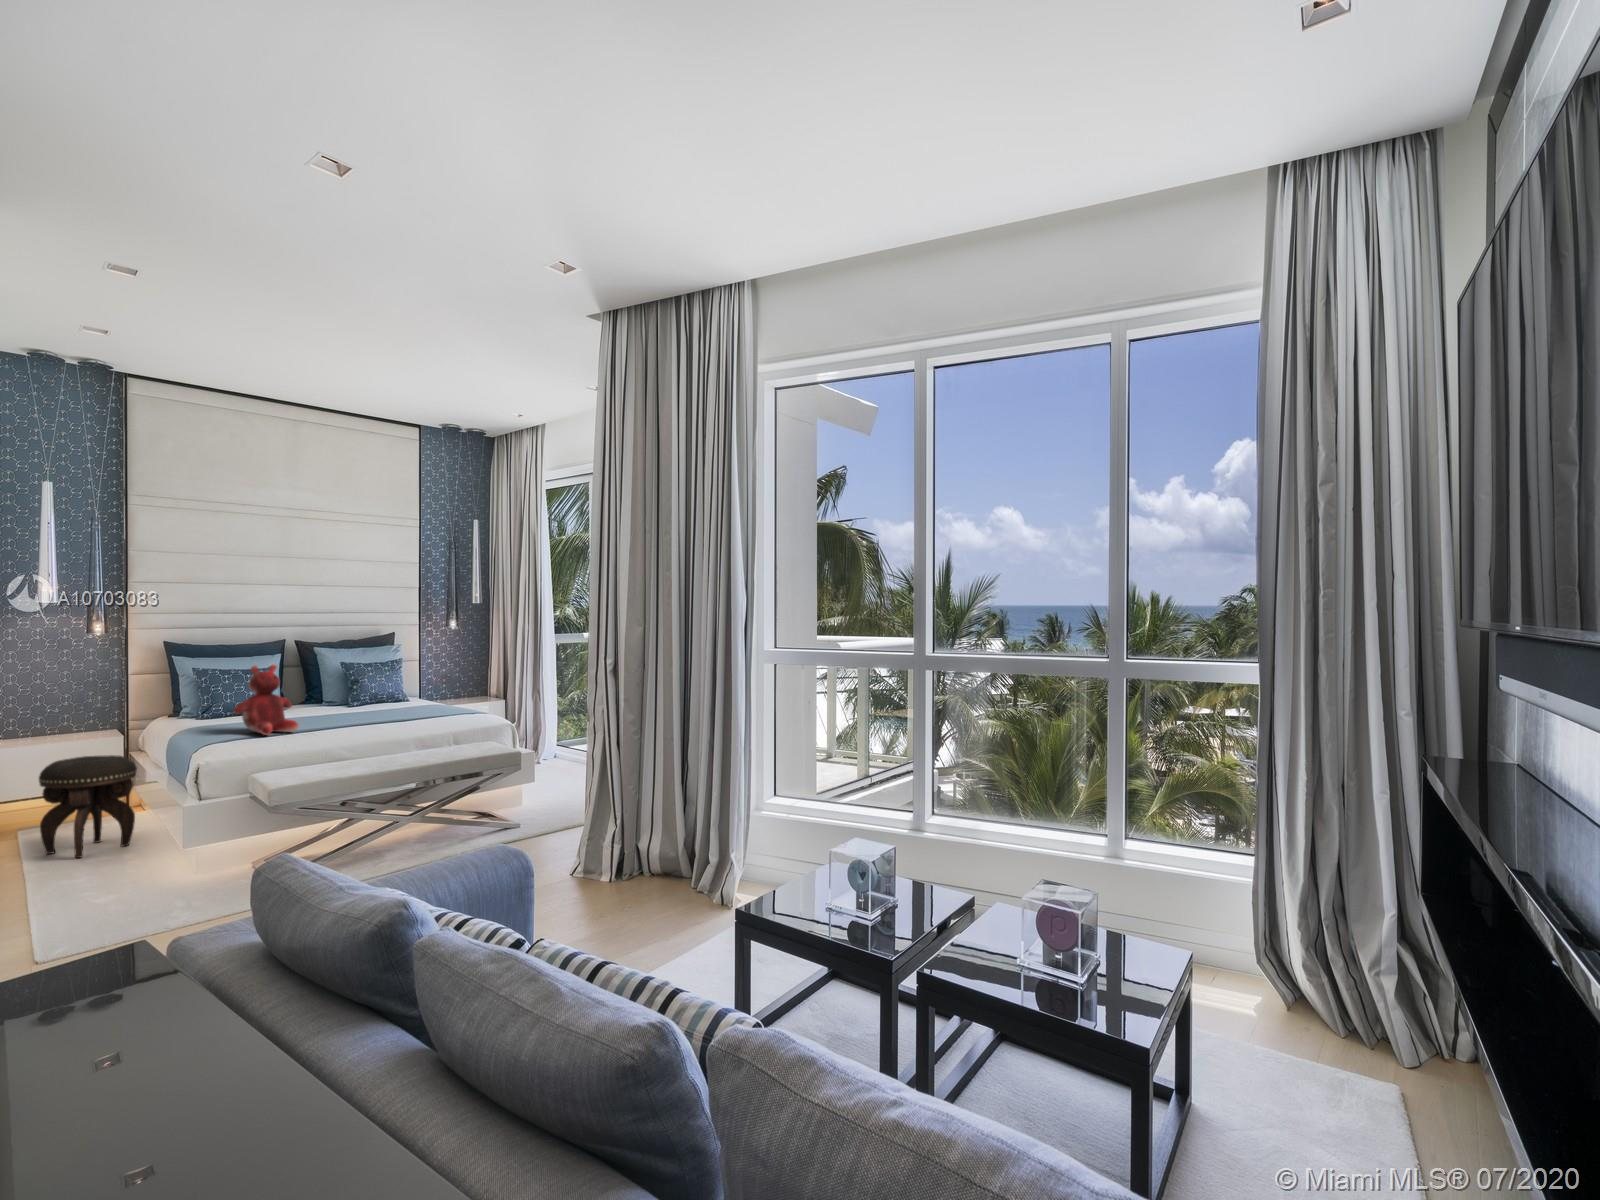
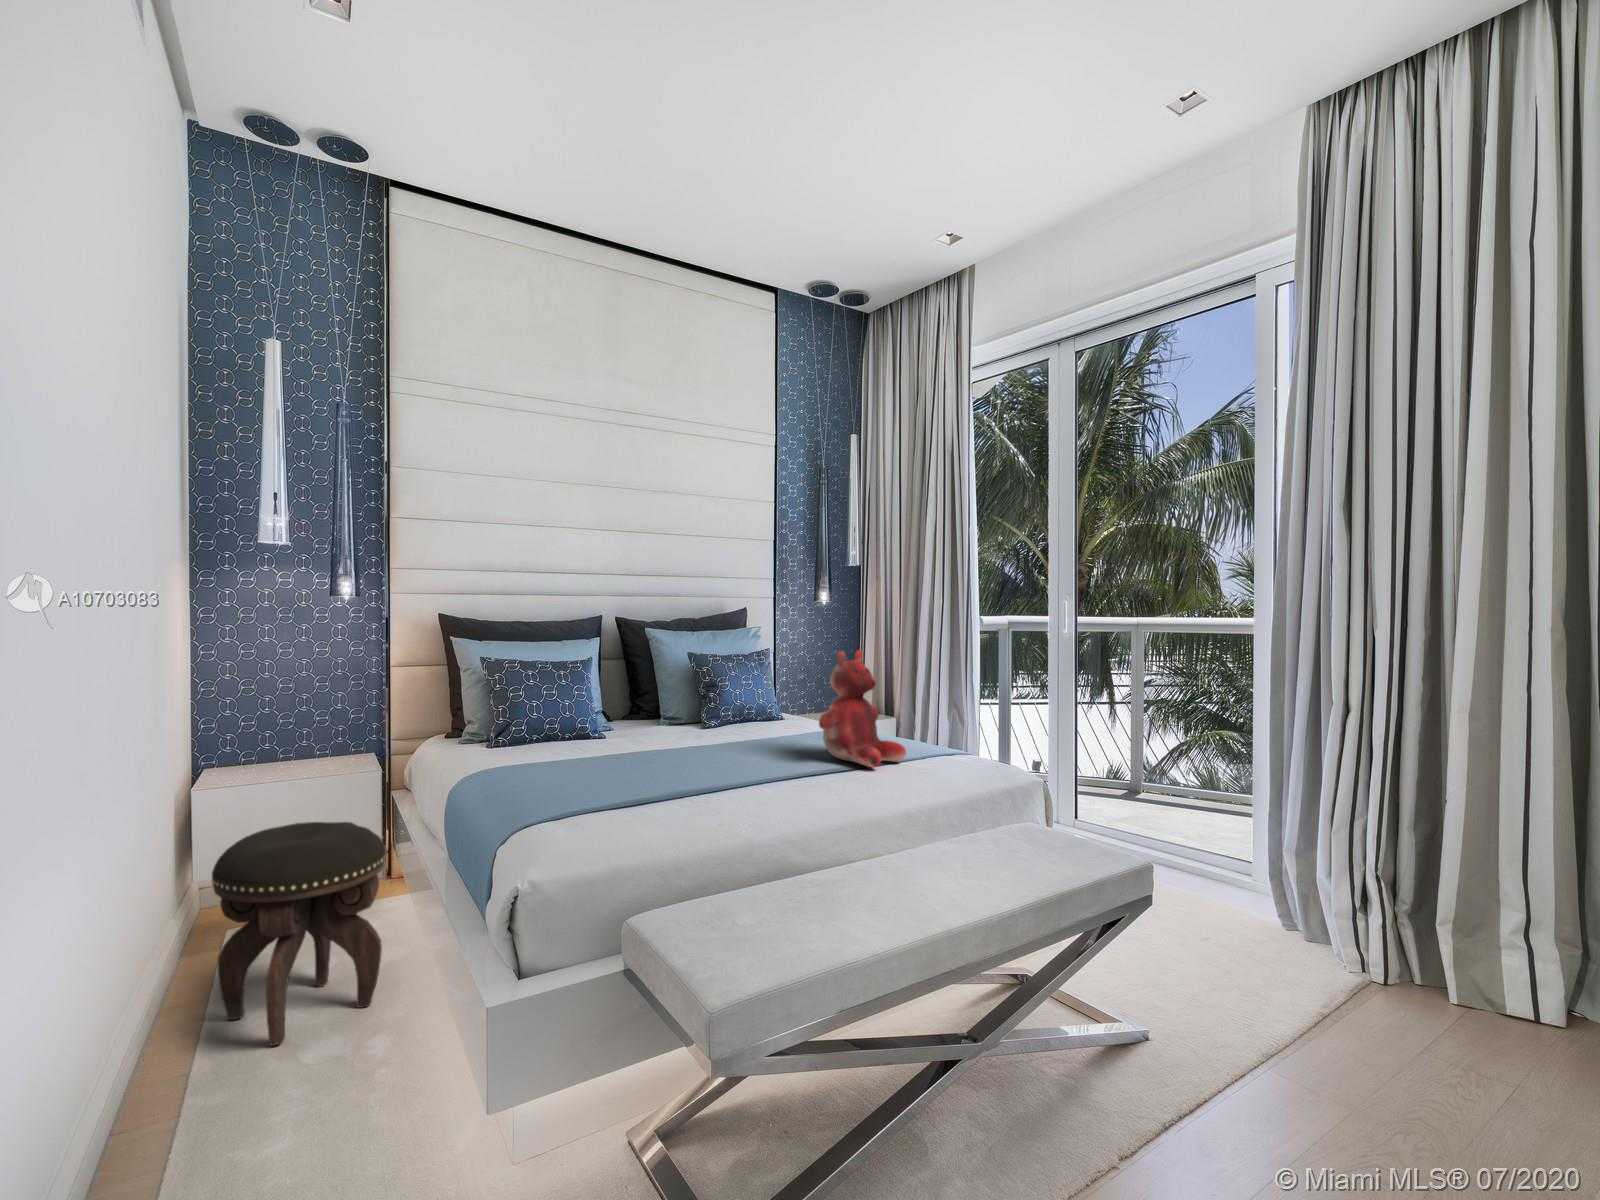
teddy bear: present [234,665,298,735] -> present [819,650,906,767]

